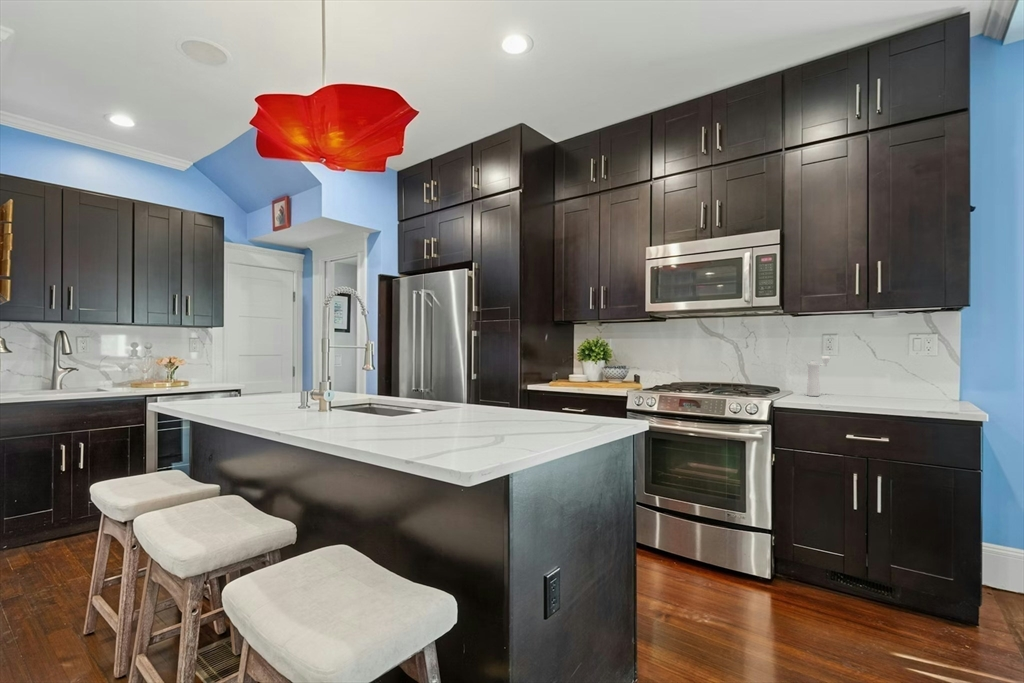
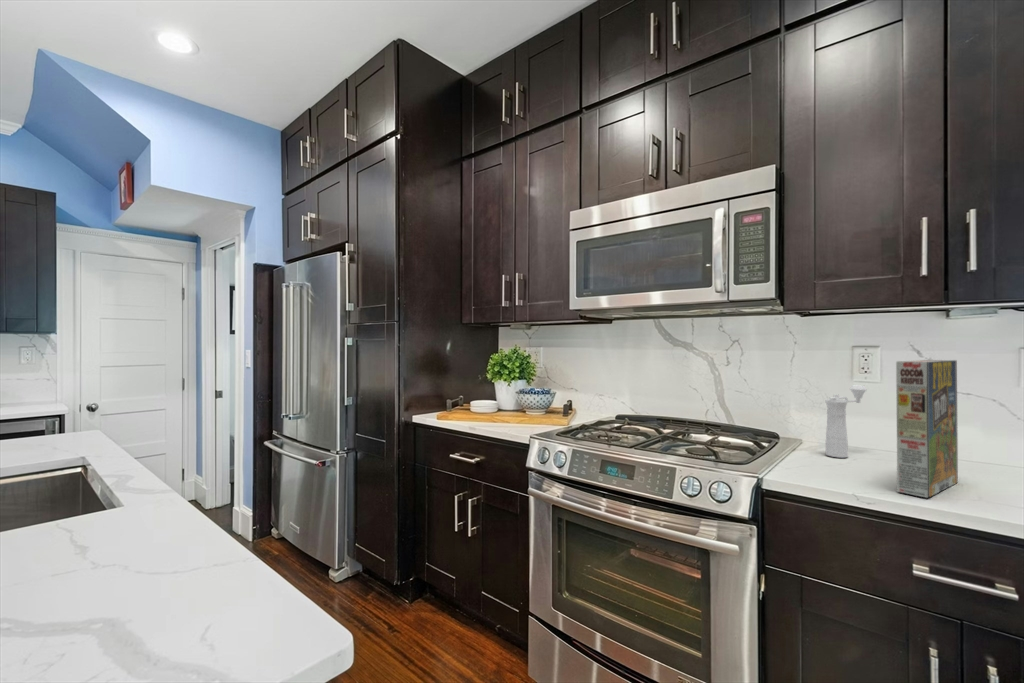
cereal box: none [842,338,874,405] -> present [896,360,958,498]

